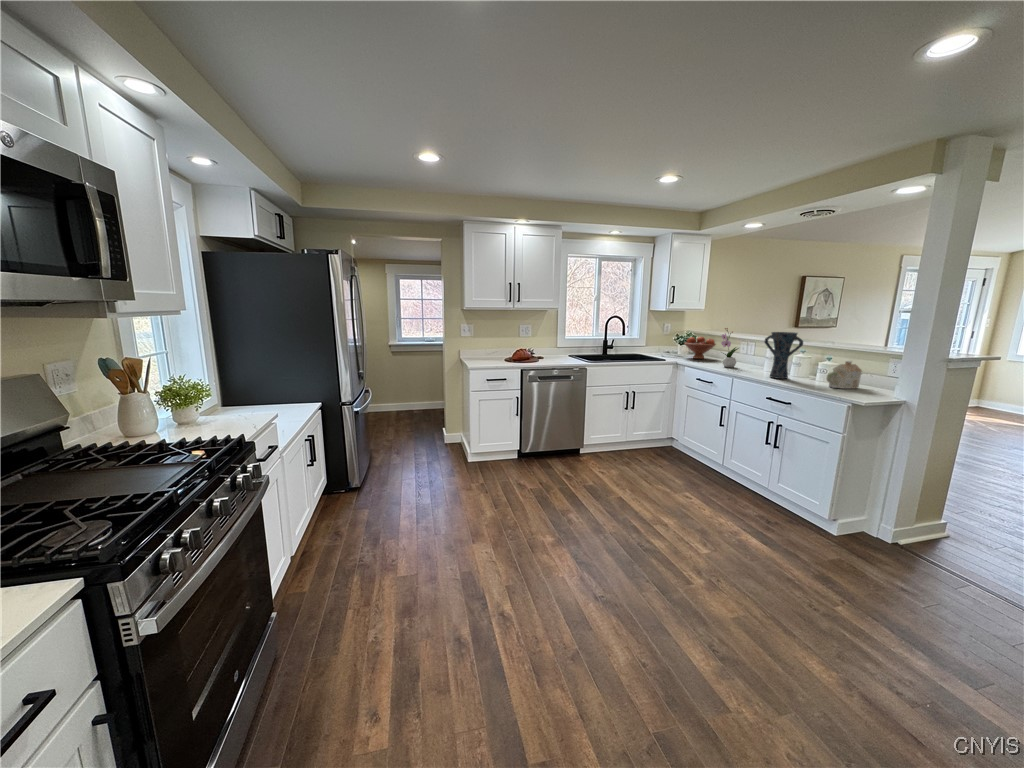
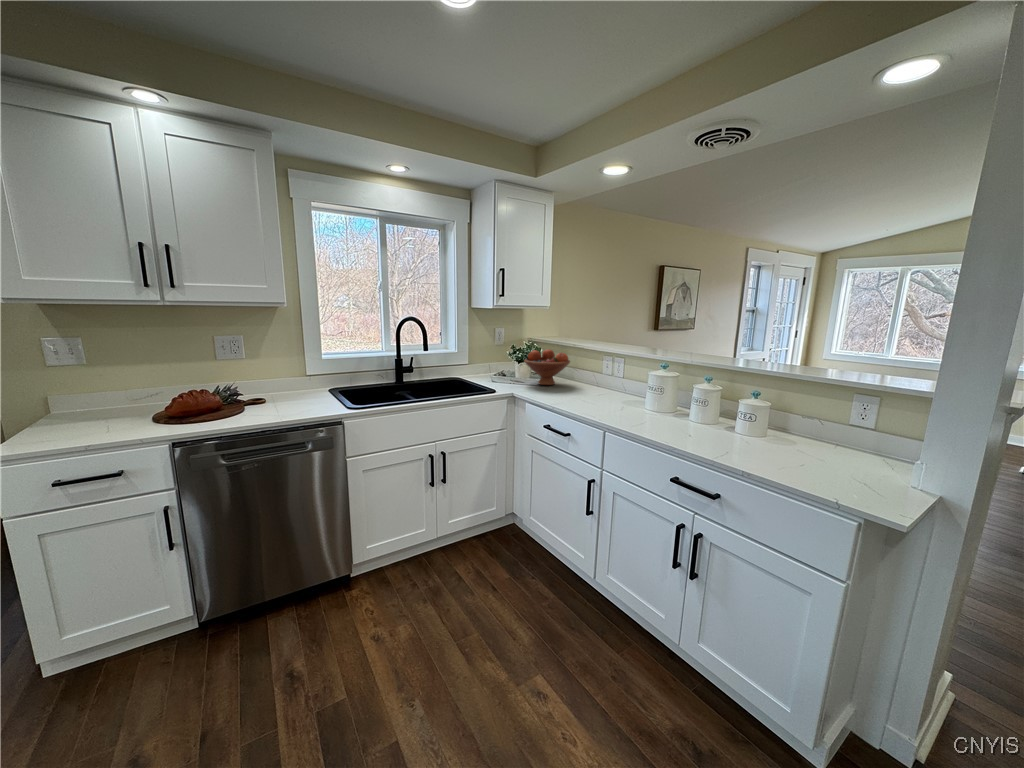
flower arrangement: present [721,328,739,367] -> none [579,337,610,405]
vase: present [765,332,803,379] -> none [653,346,723,434]
teapot: present [827,361,862,389] -> none [775,404,833,460]

